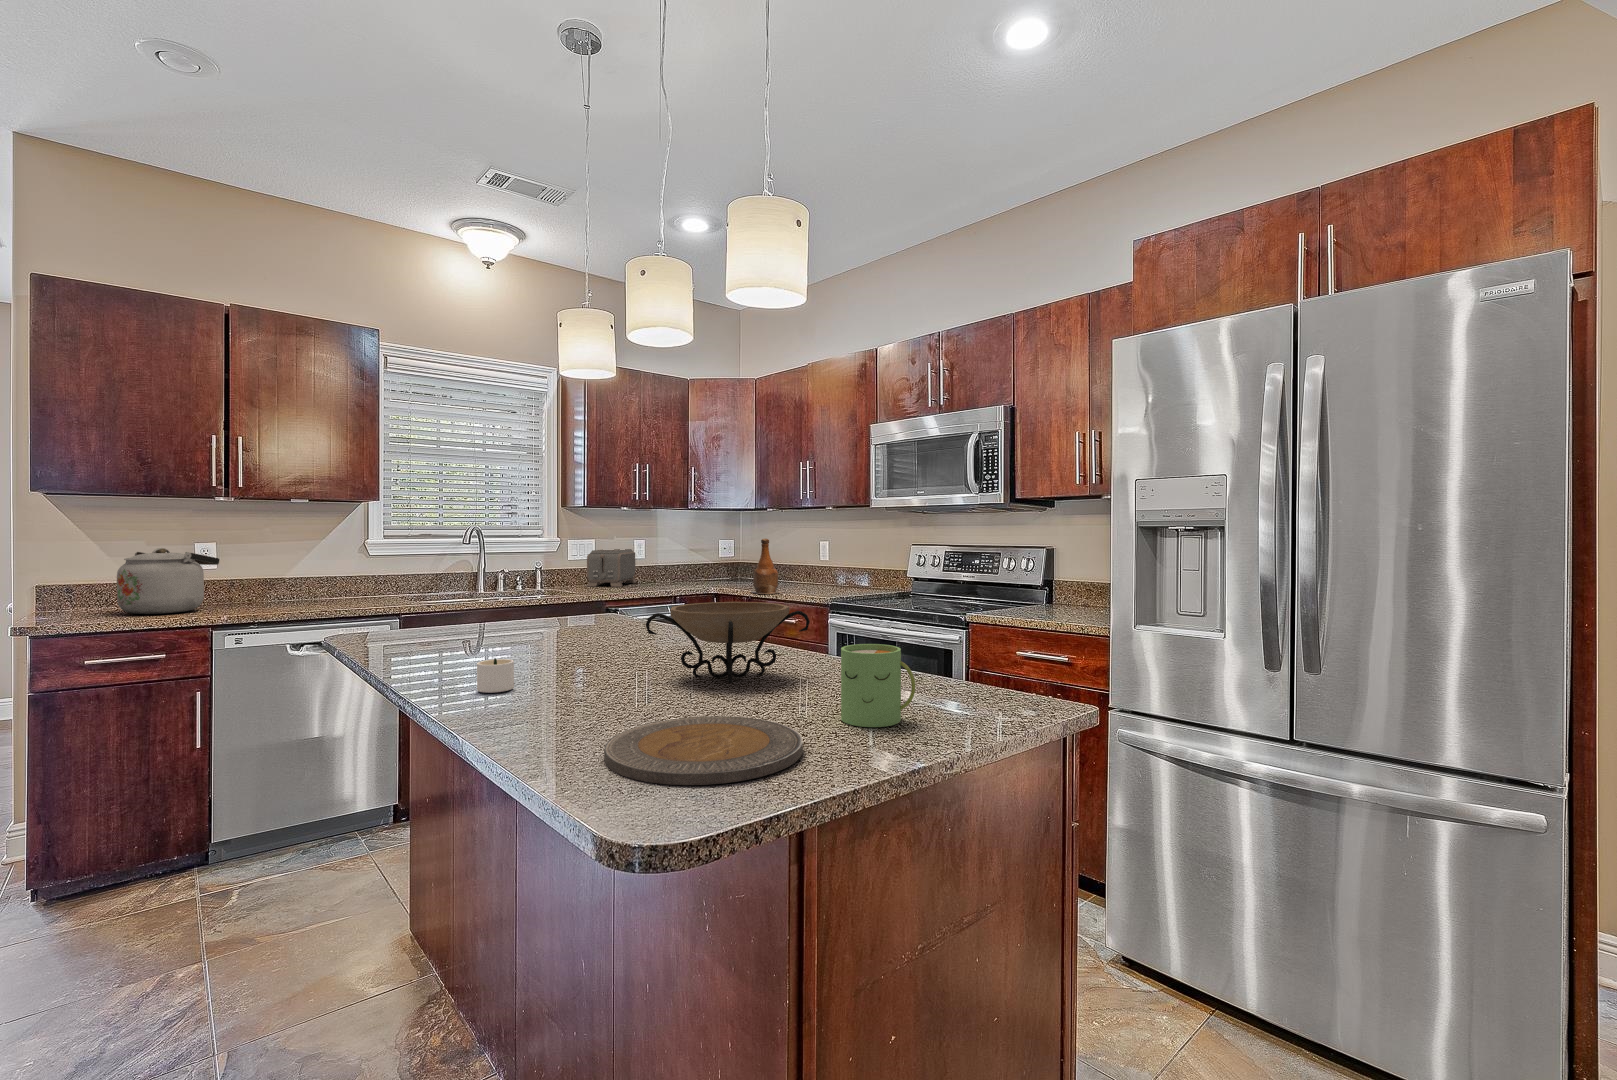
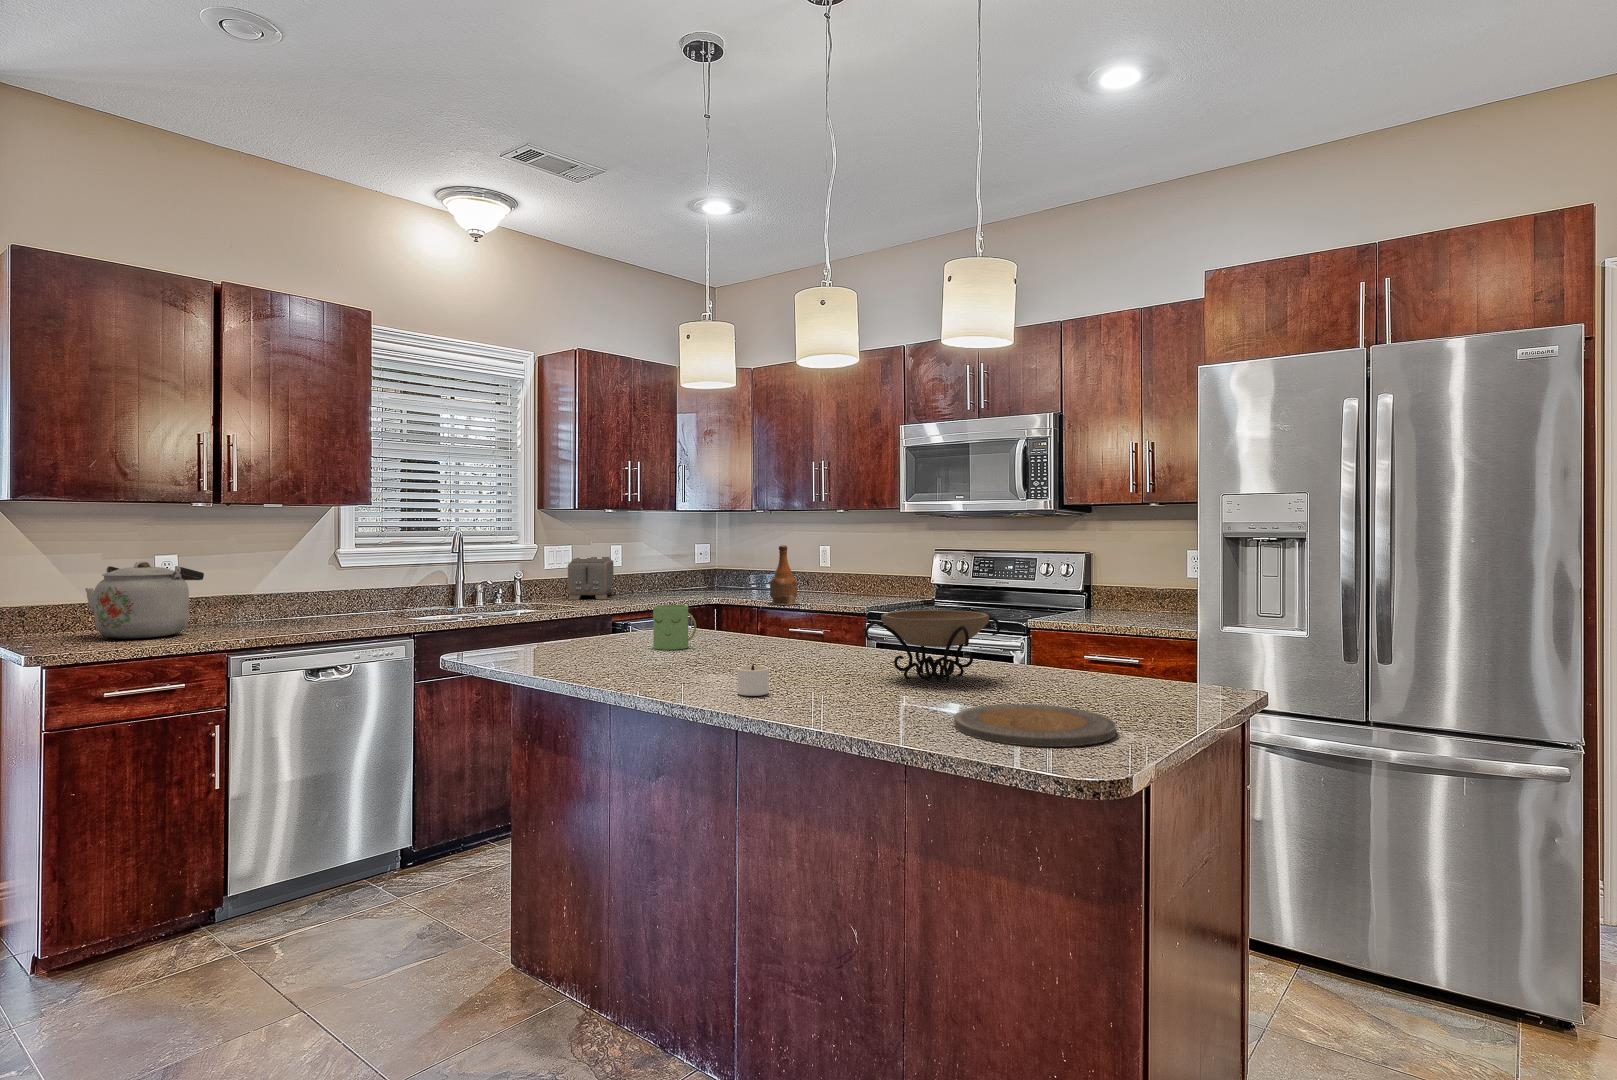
mug: present [841,644,915,727] -> present [653,605,696,650]

